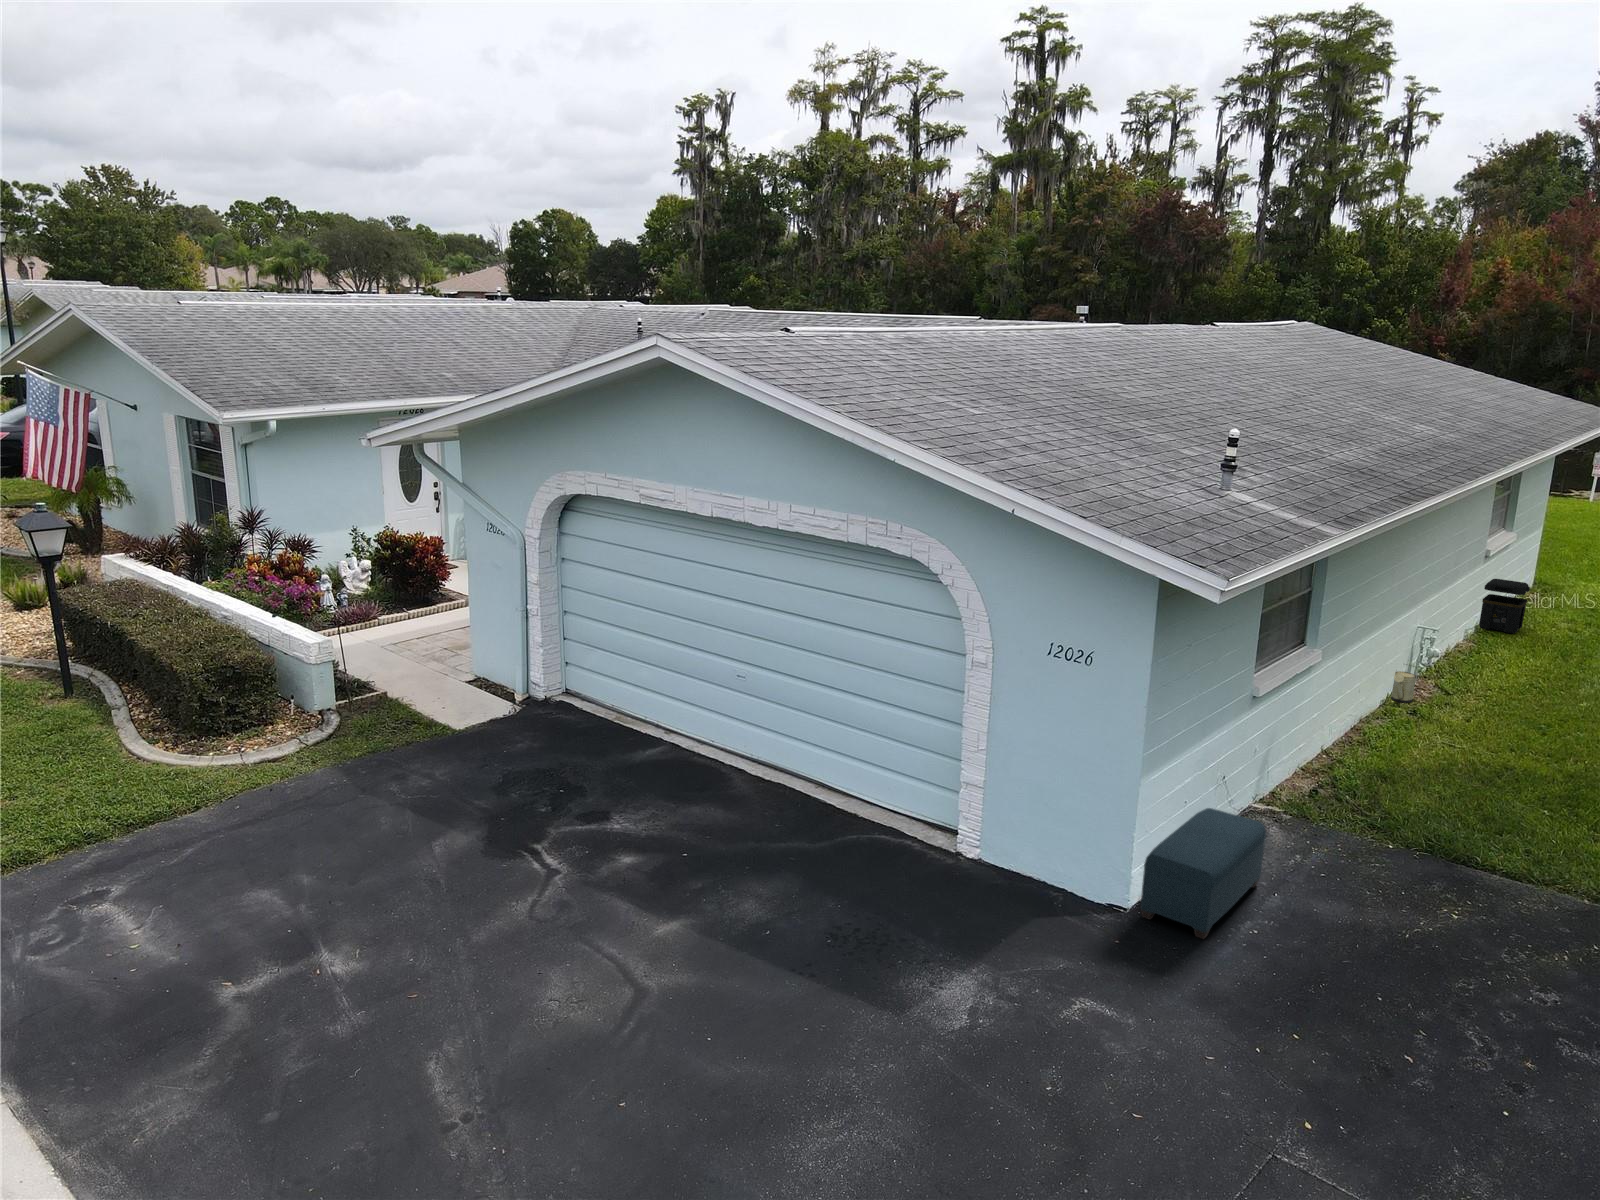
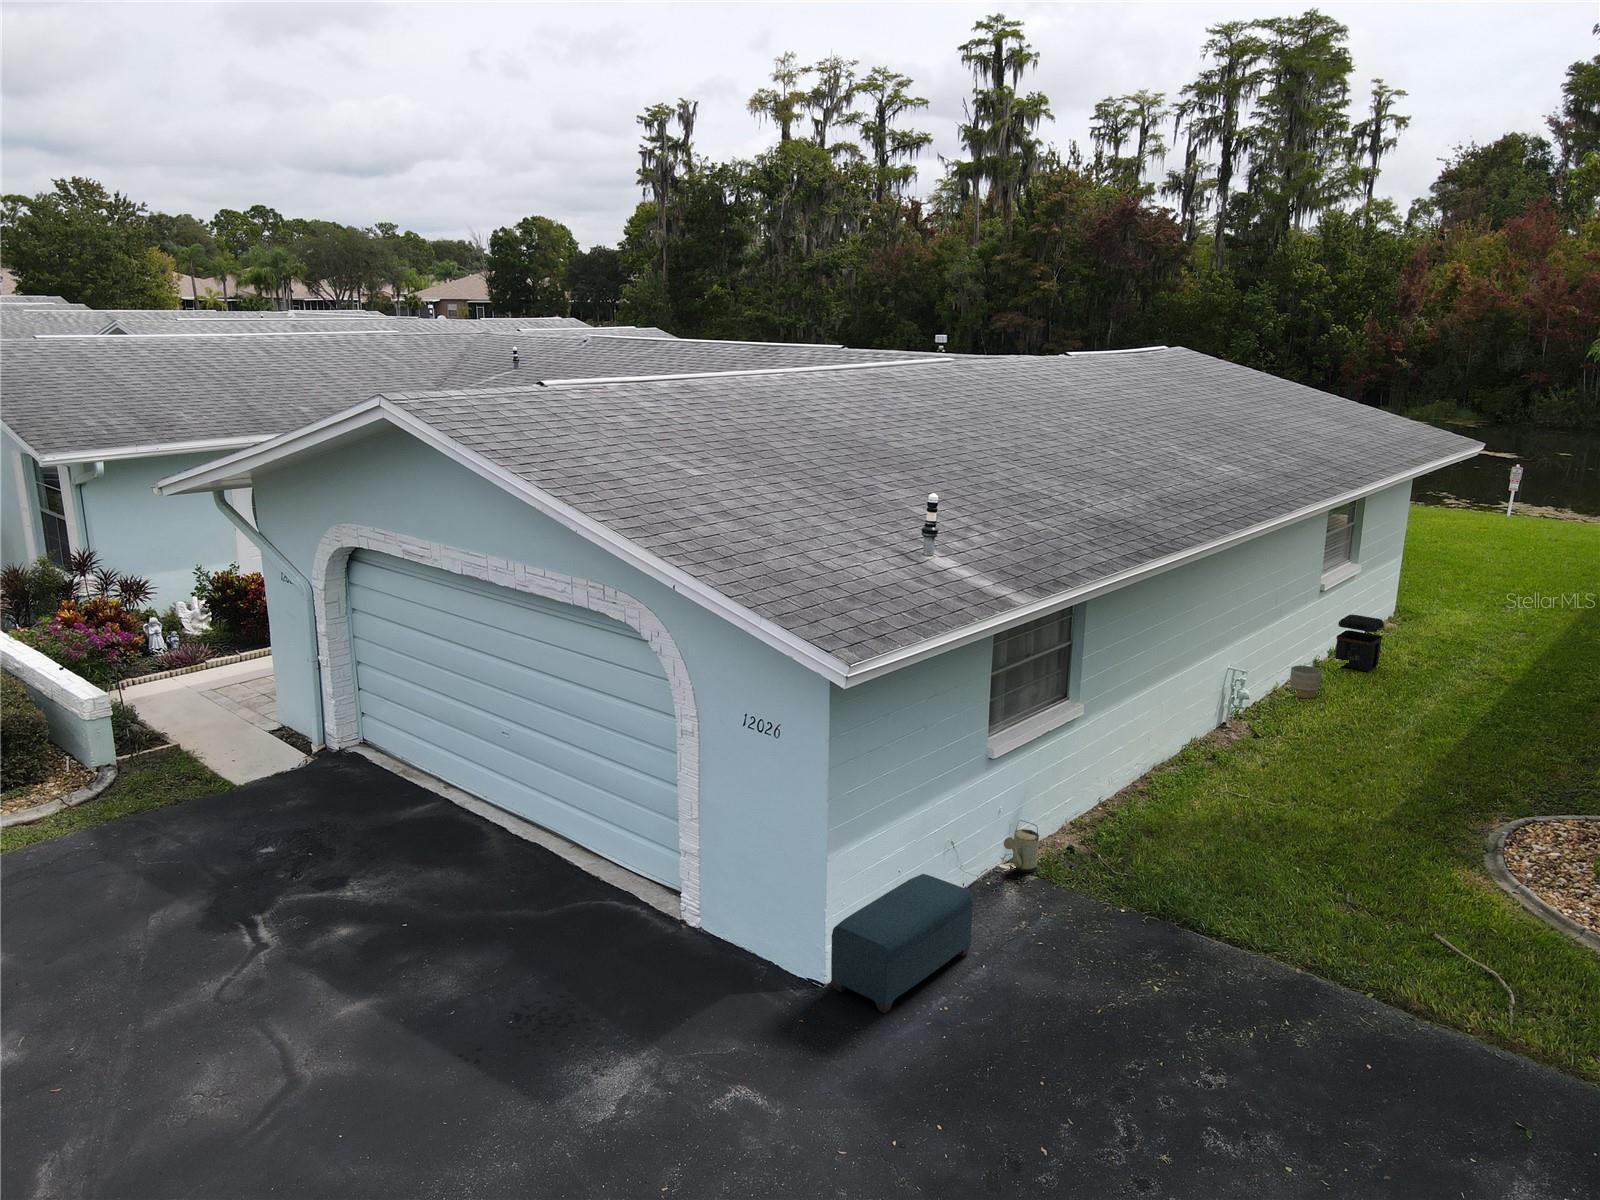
planter: none [1449,626,1482,657] -> present [1290,666,1321,698]
watering can: present [1391,671,1416,703] -> present [1004,820,1039,872]

